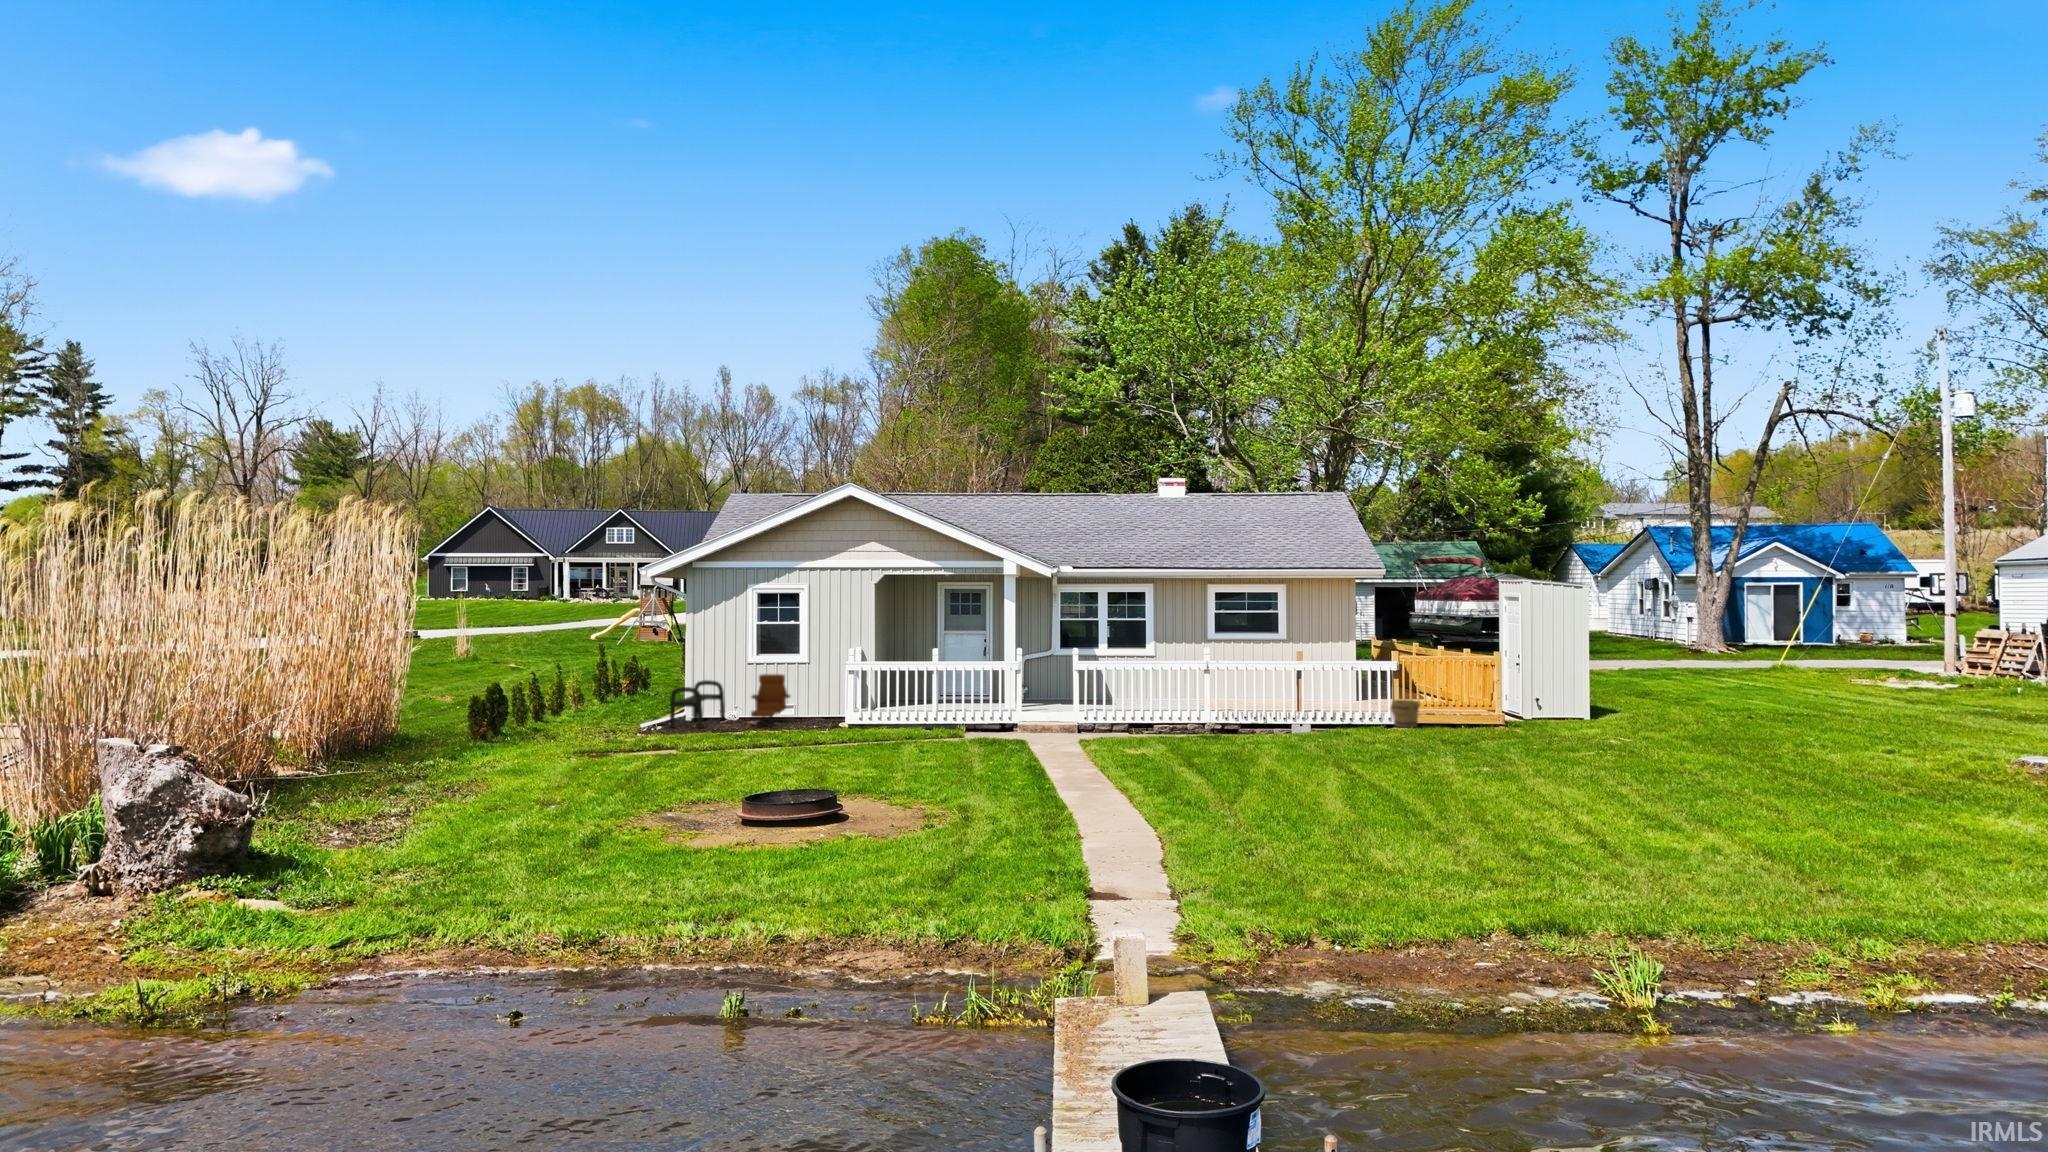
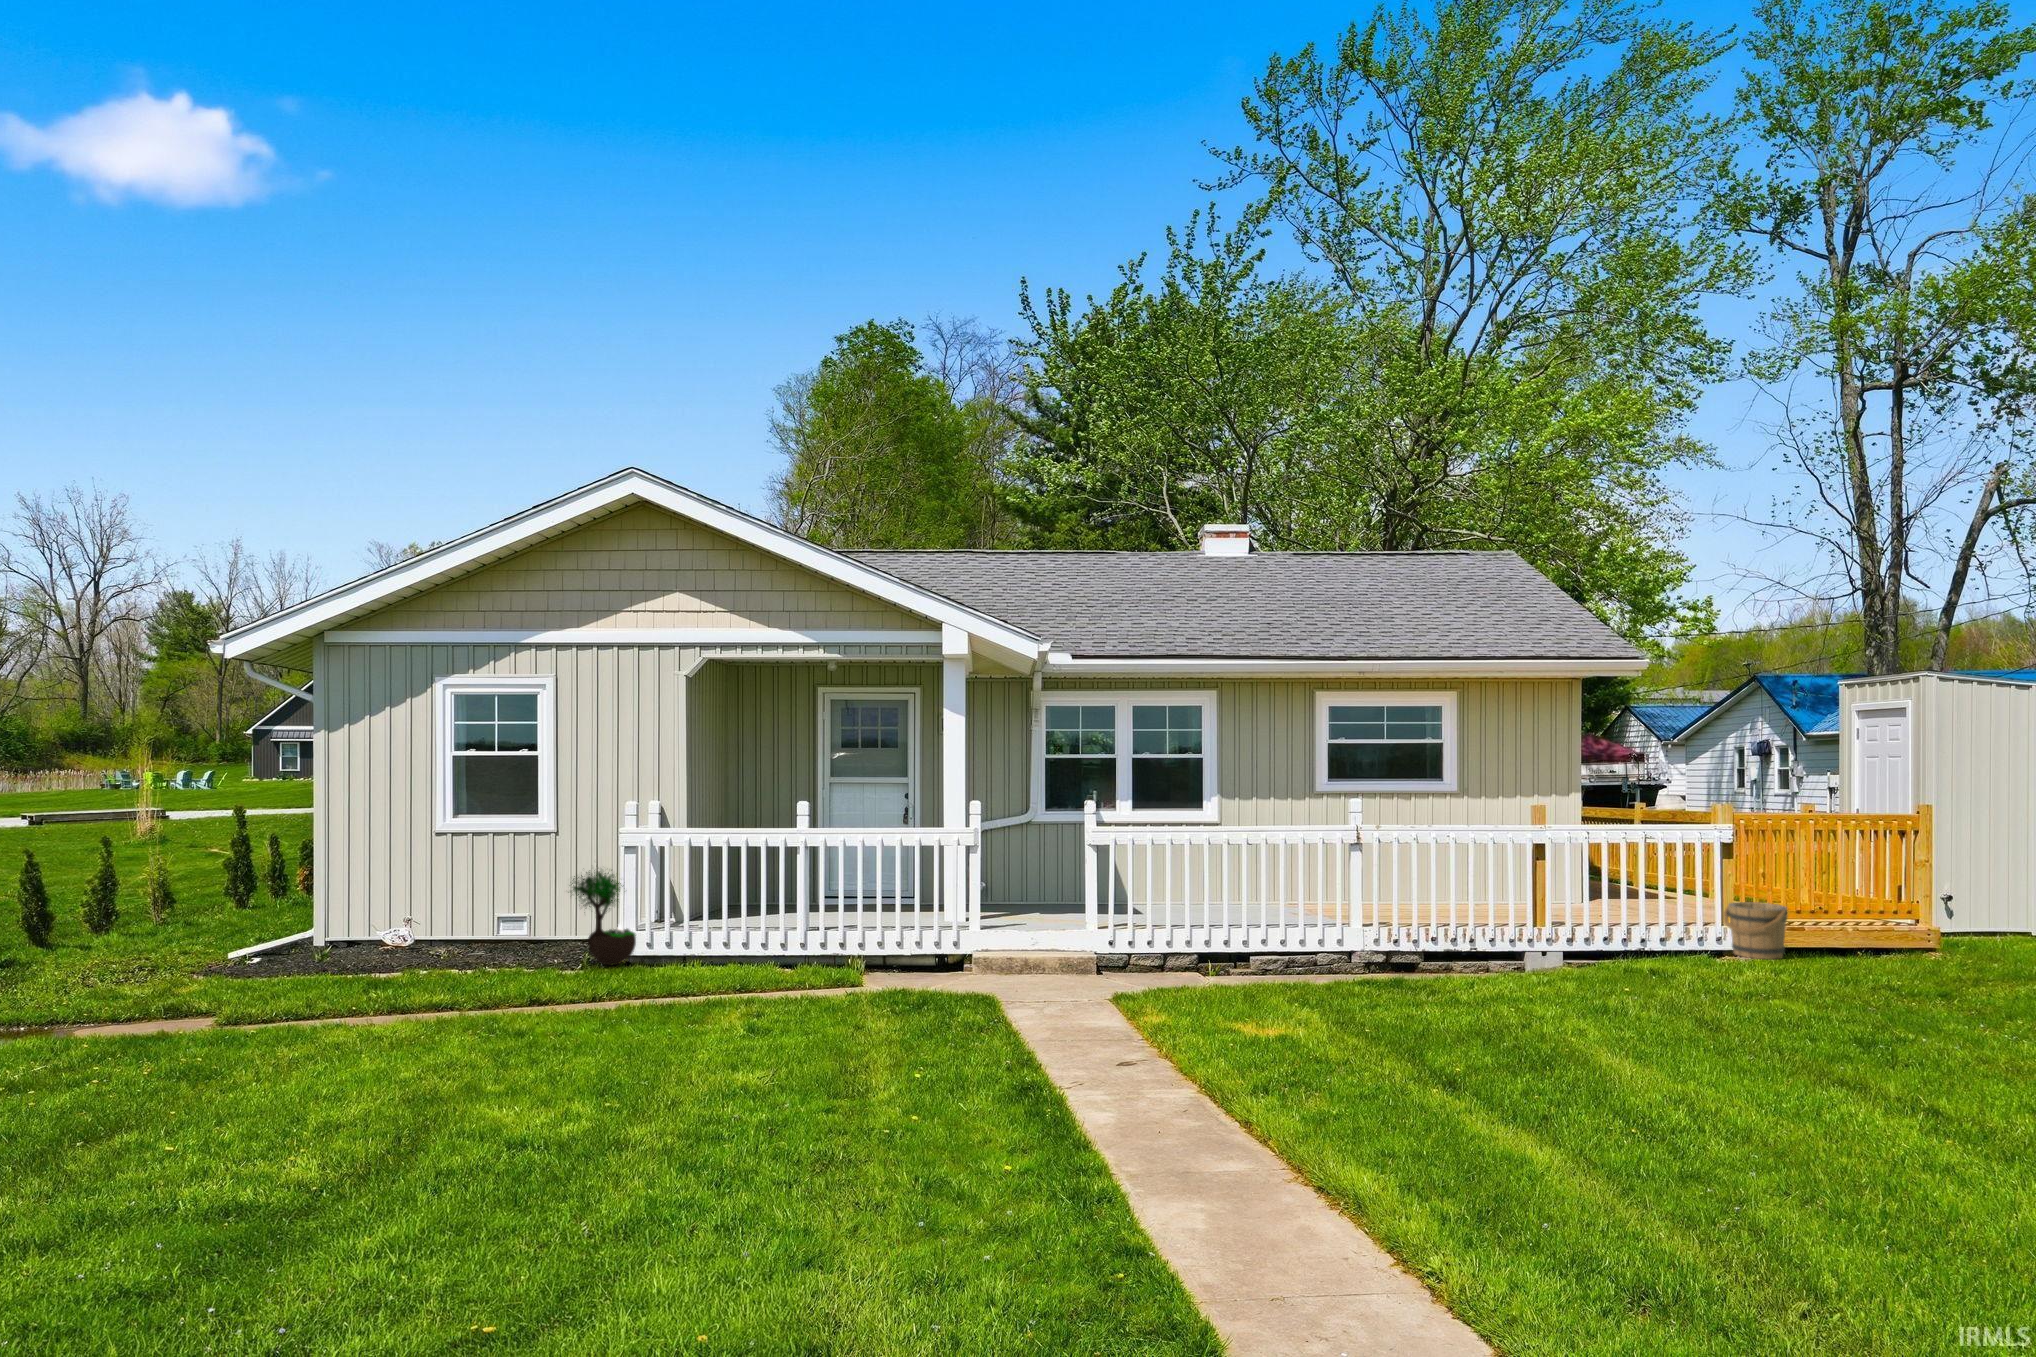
lounge chair: present [751,674,790,728] -> none [420,855,515,967]
potted tree: none [822,677,856,728] -> present [571,870,636,965]
bench: present [670,680,725,728] -> none [248,868,383,968]

